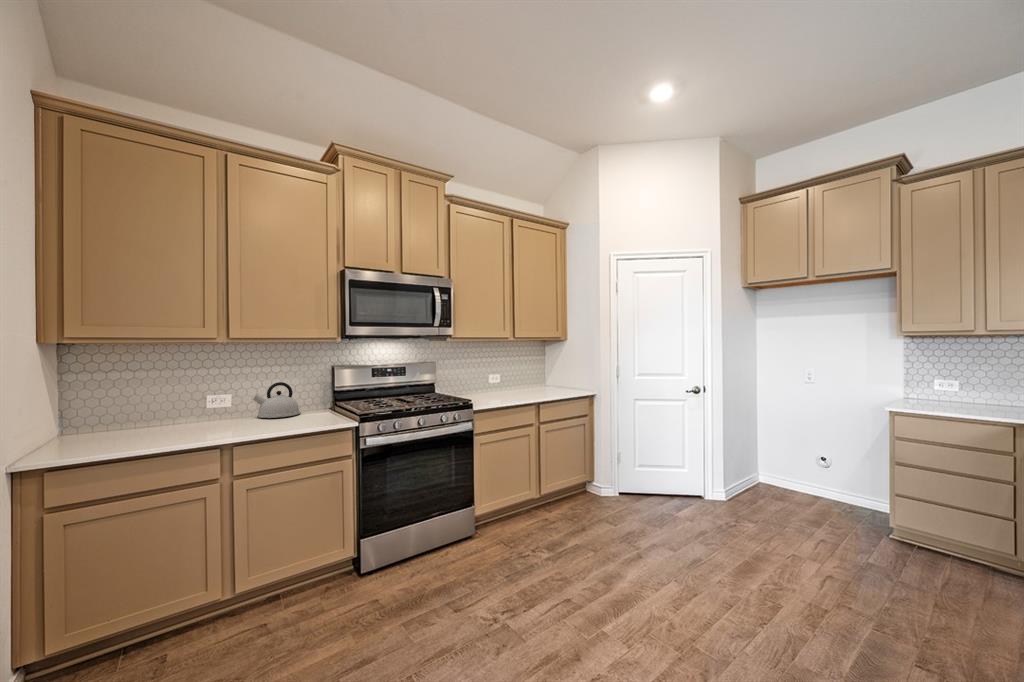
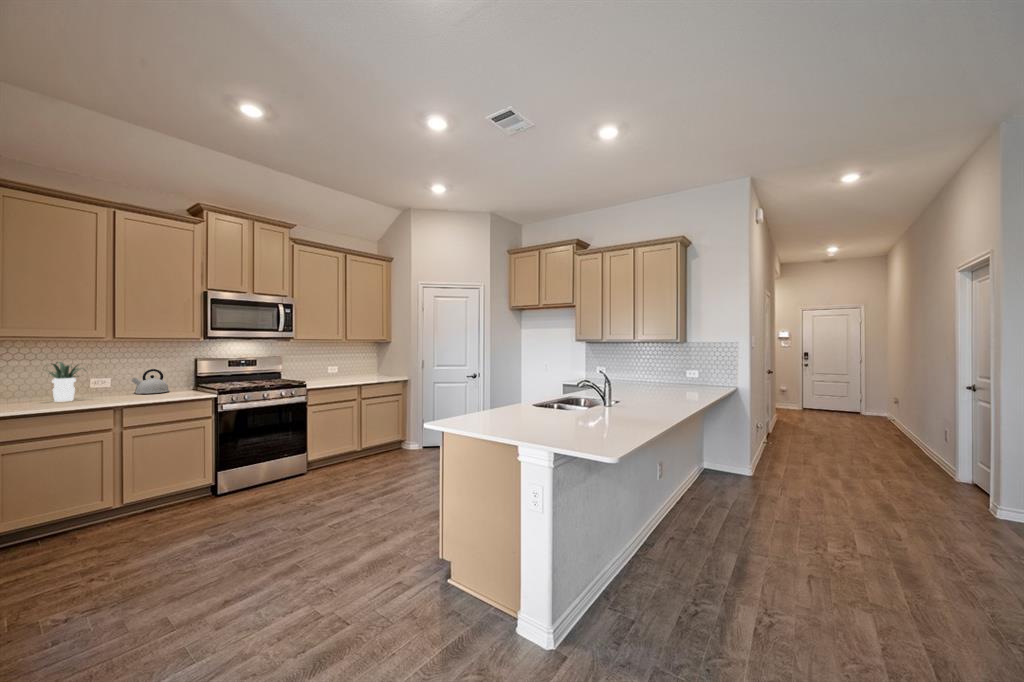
potted plant: none [116,374,205,433] -> present [49,362,83,402]

